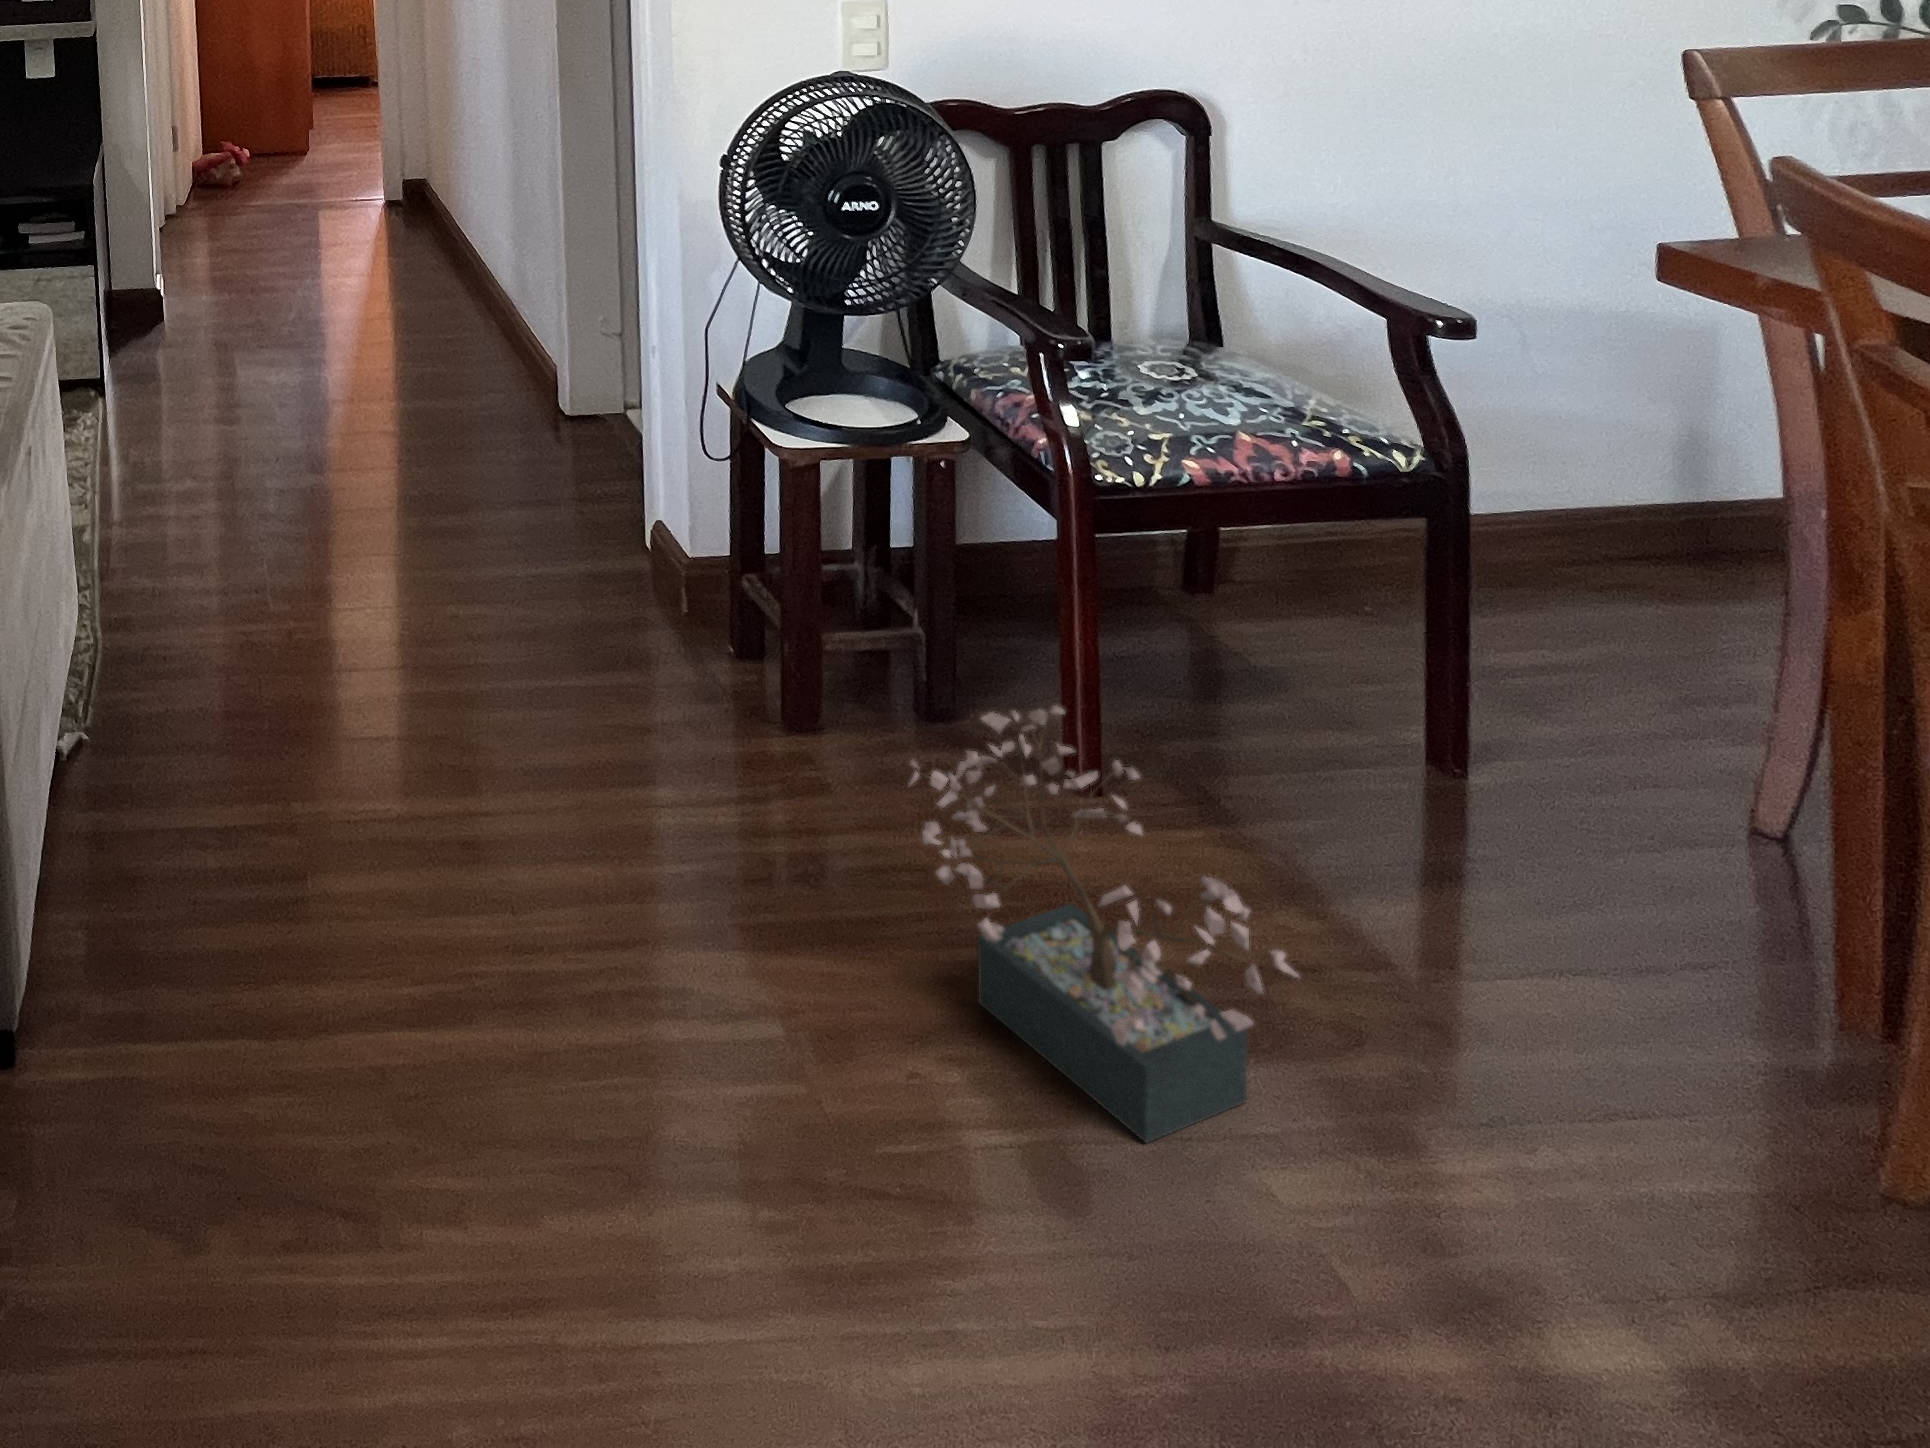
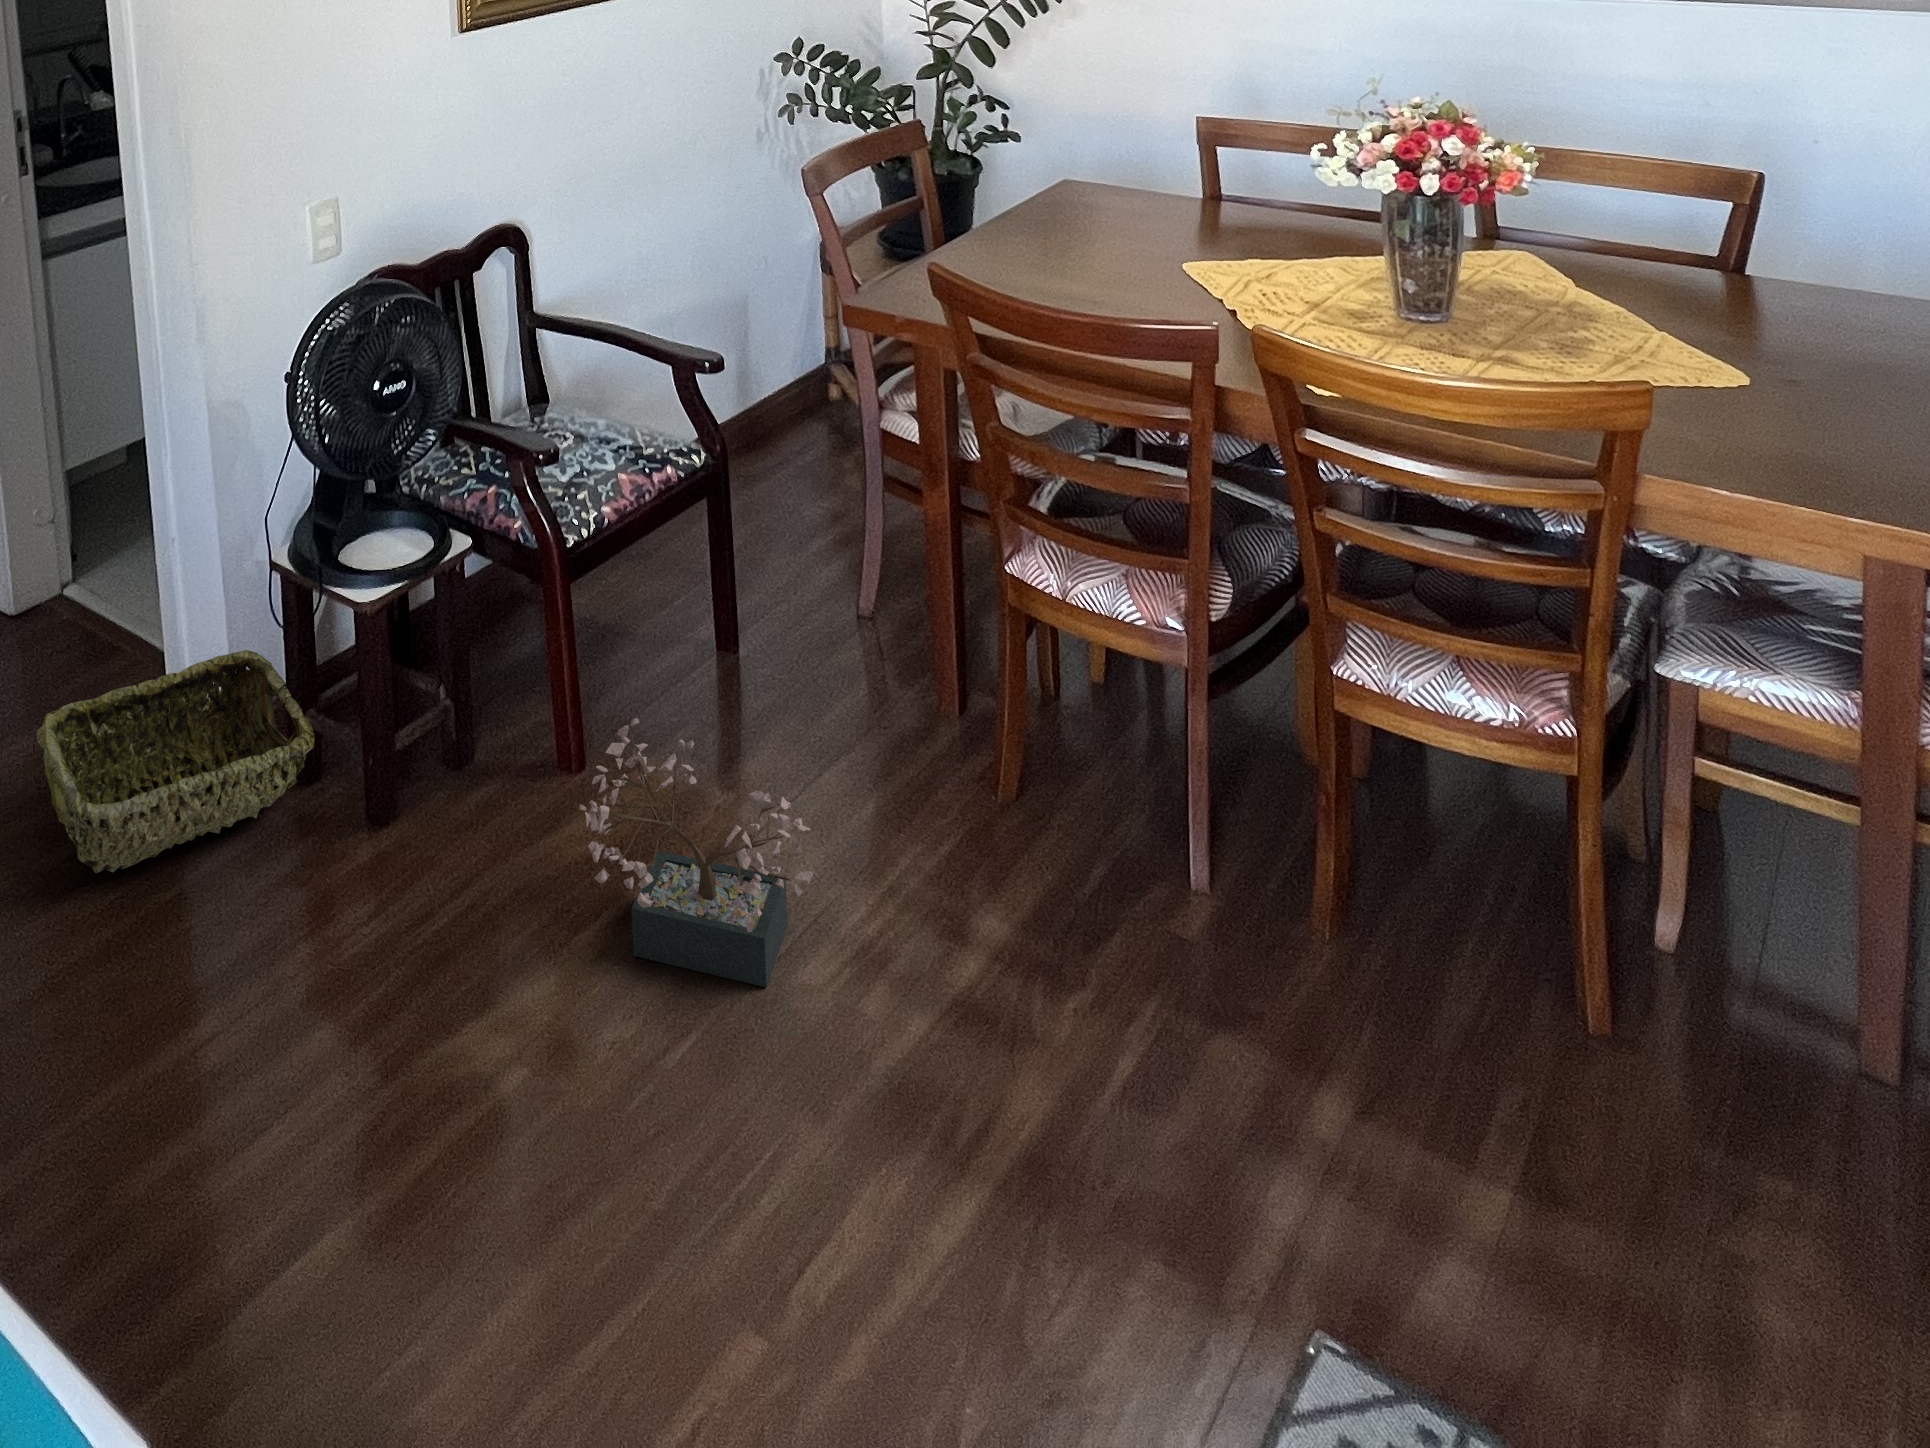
woven basket: none [438,470,722,663] -> present [37,650,315,873]

